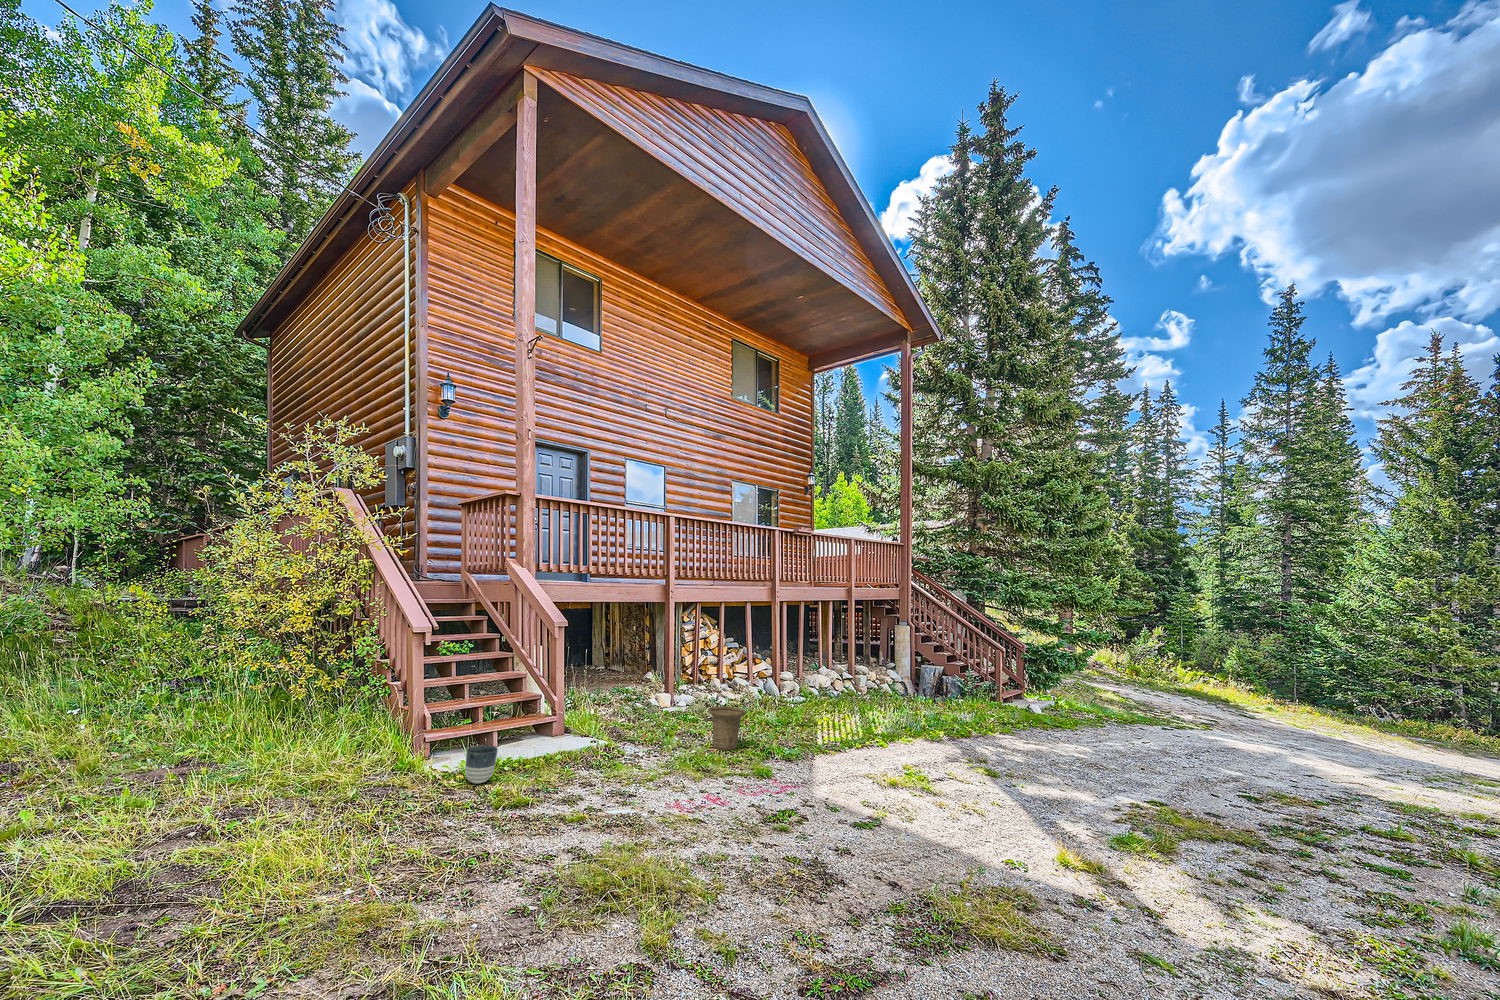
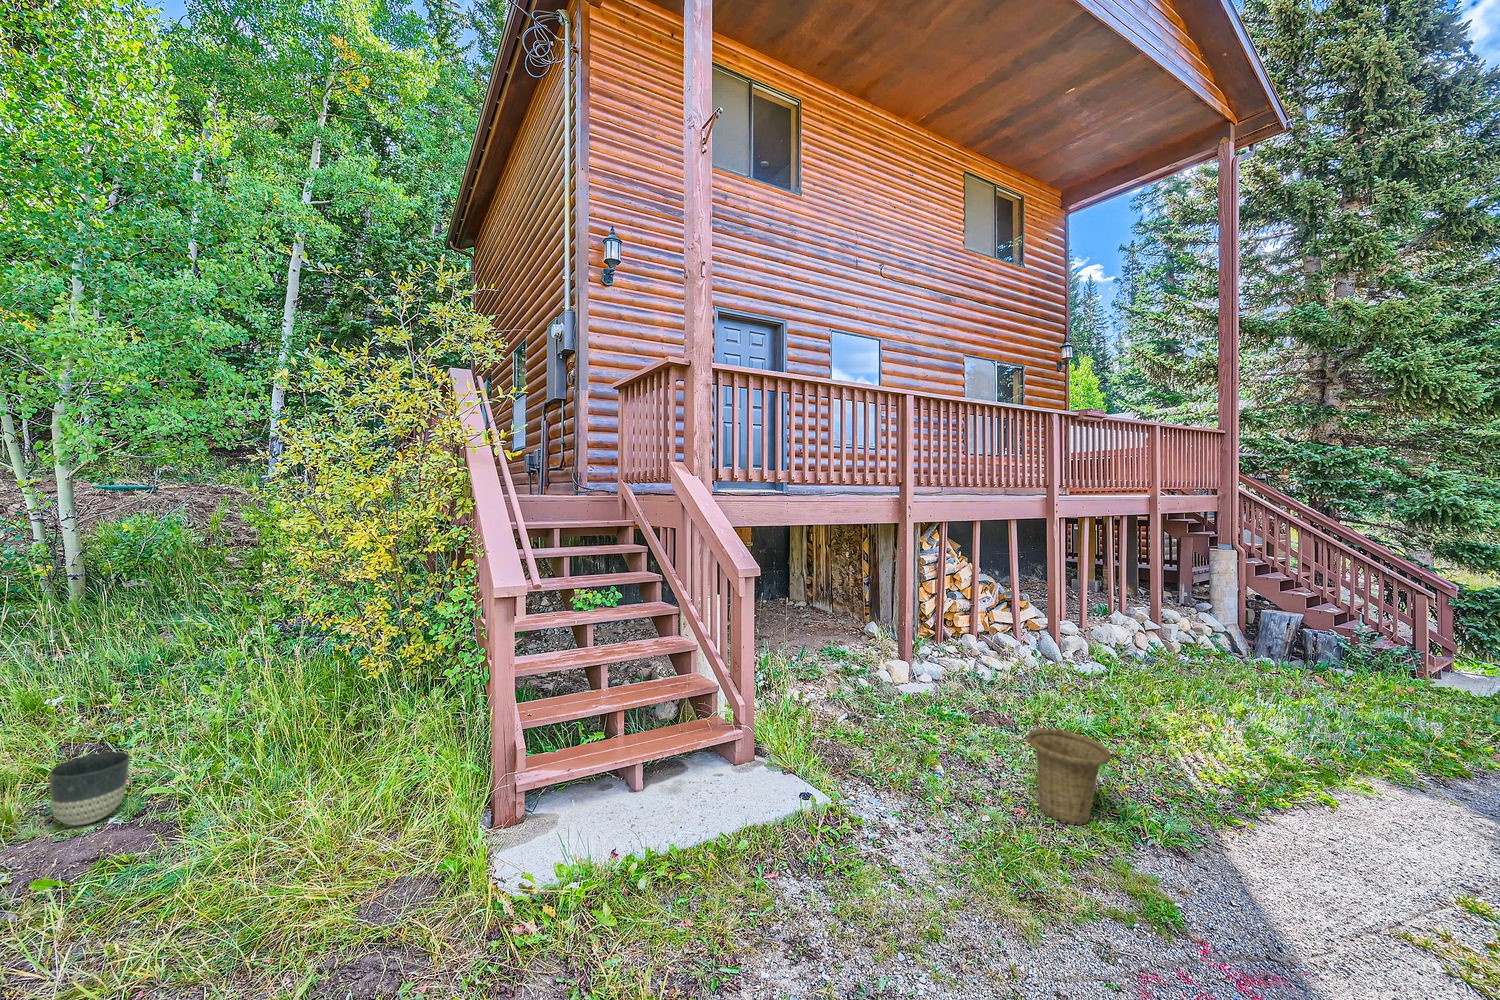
planter: present [465,746,498,784] -> present [50,752,130,825]

